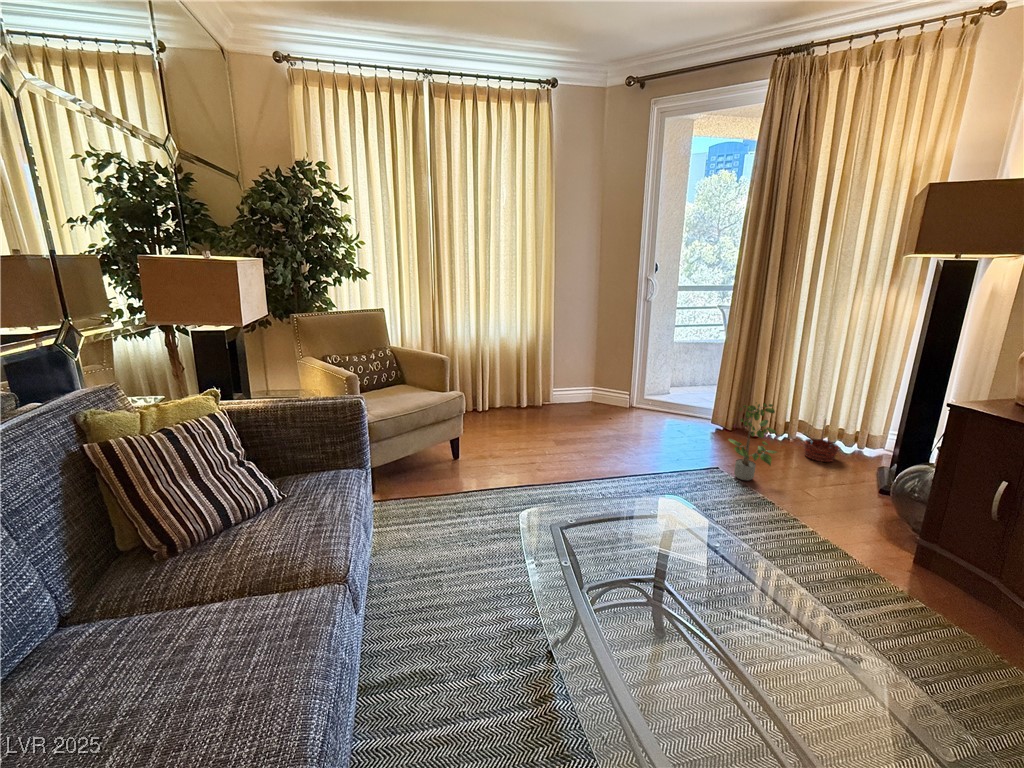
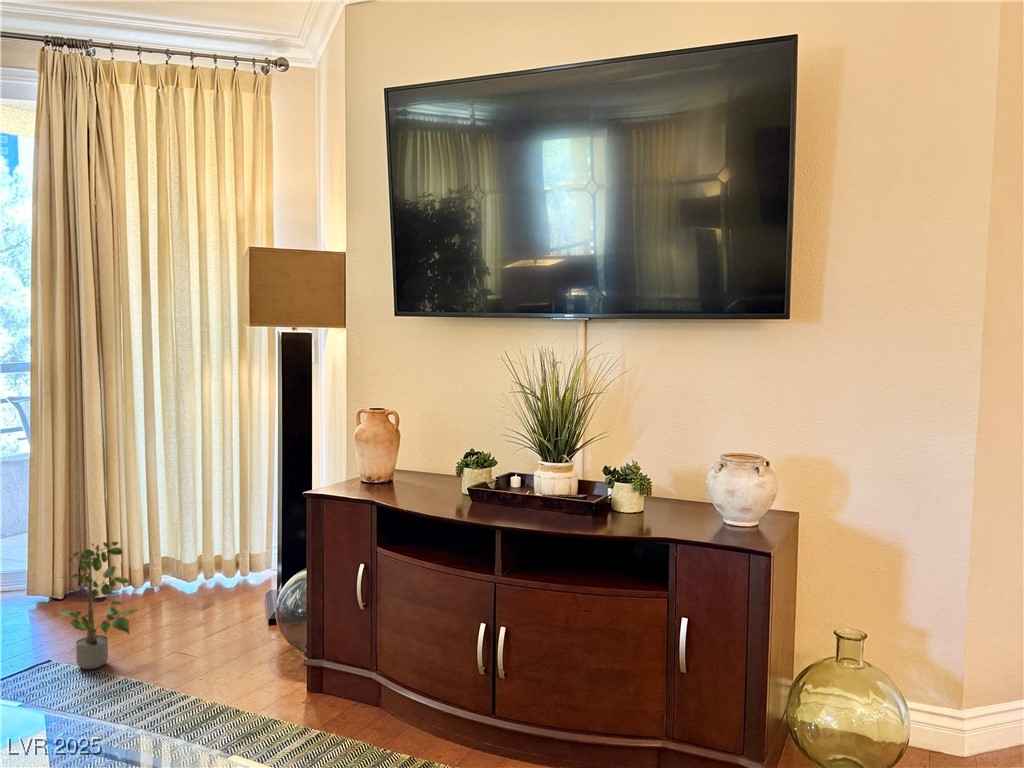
basket: present [804,420,839,462] -> none [172,546,218,608]

